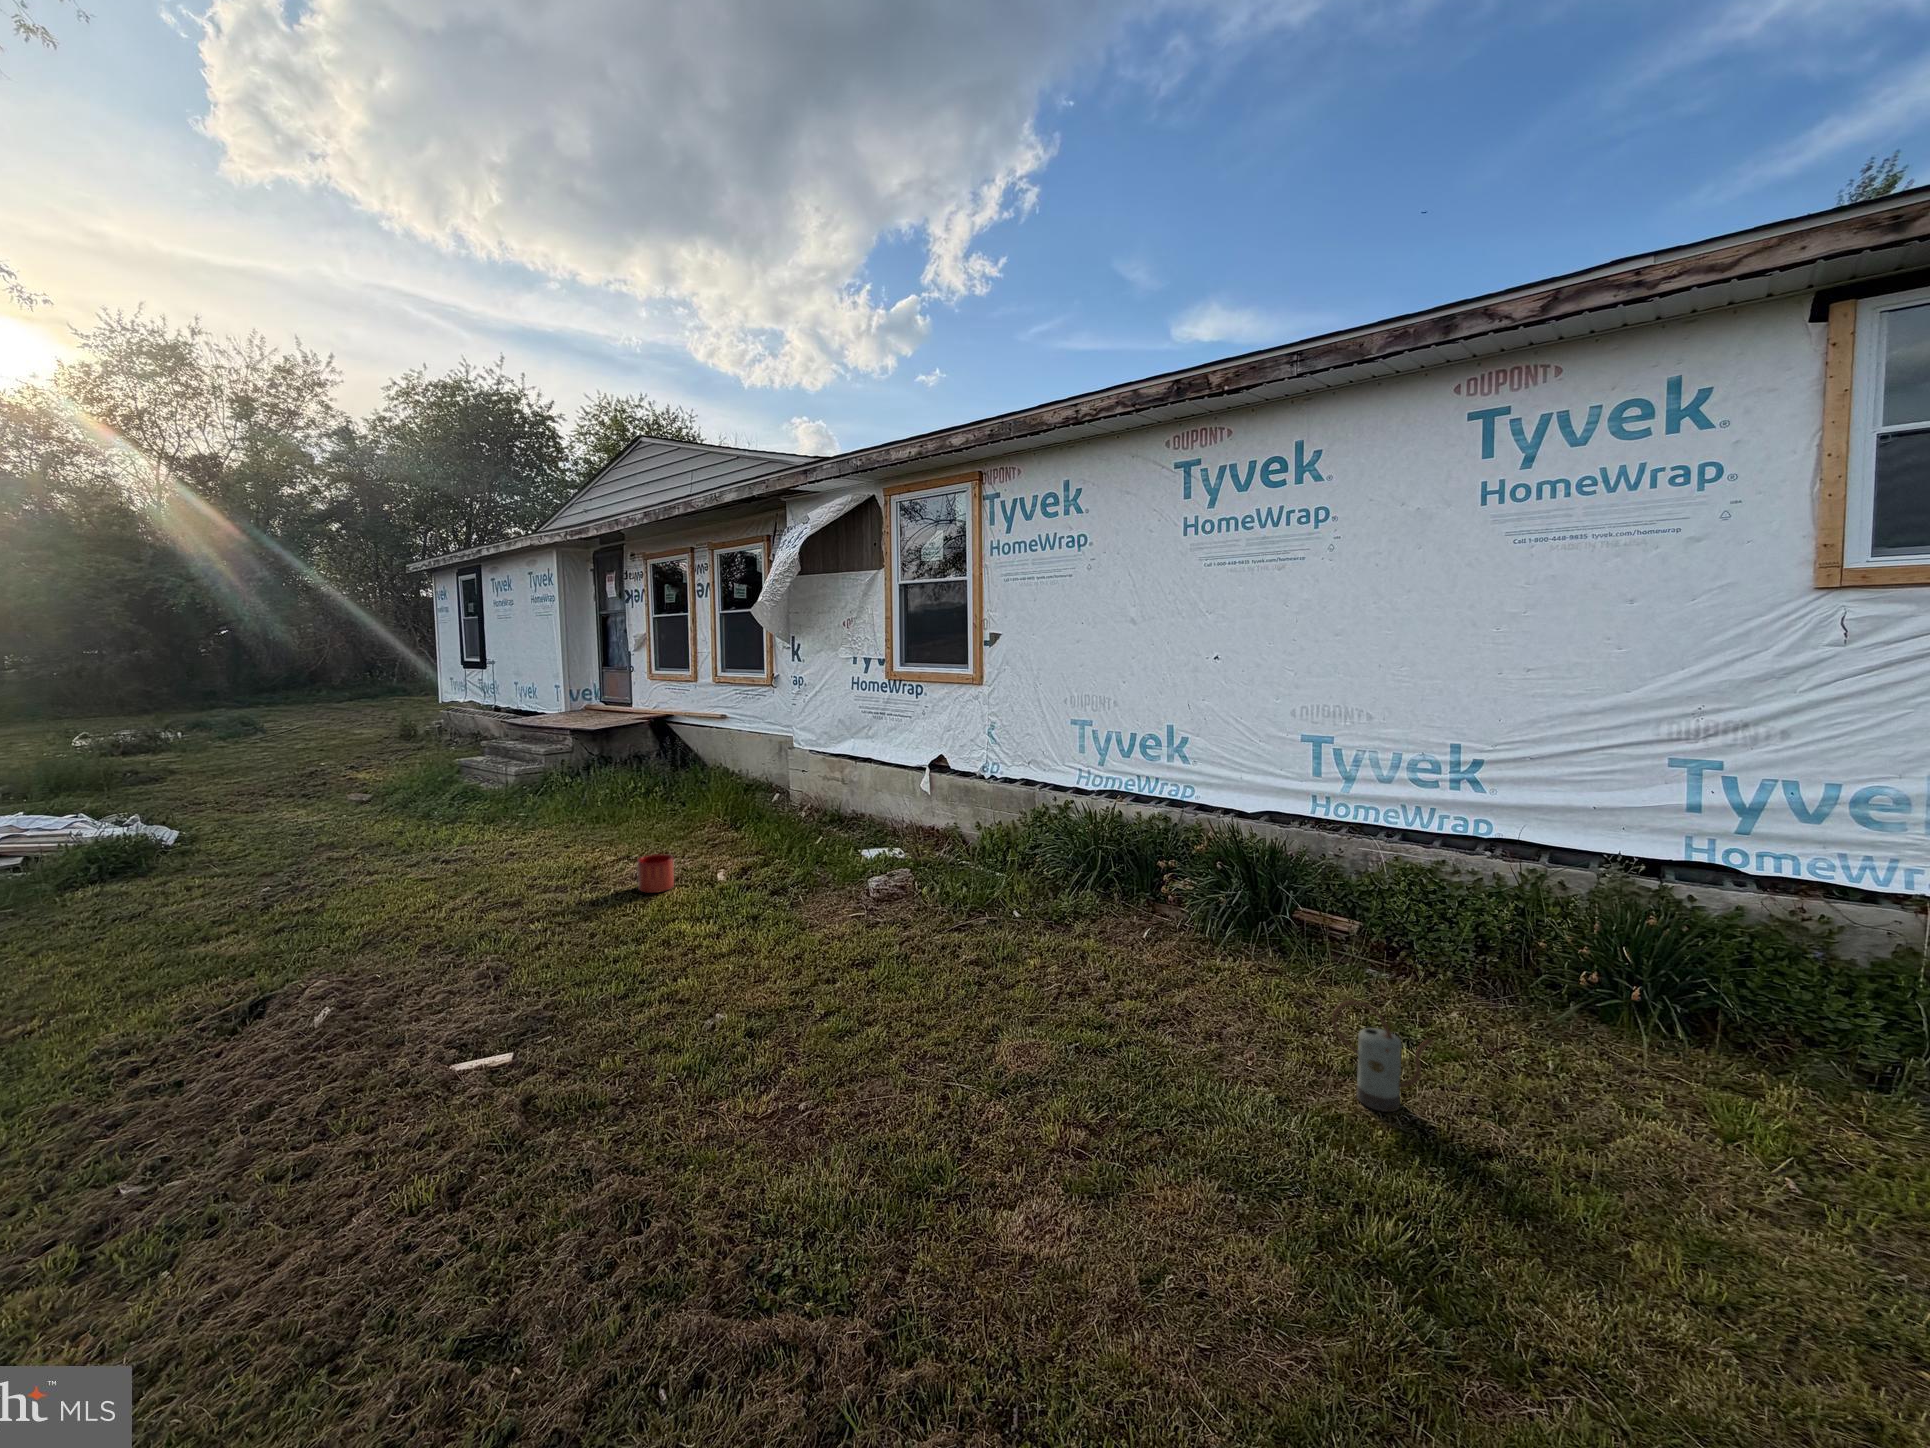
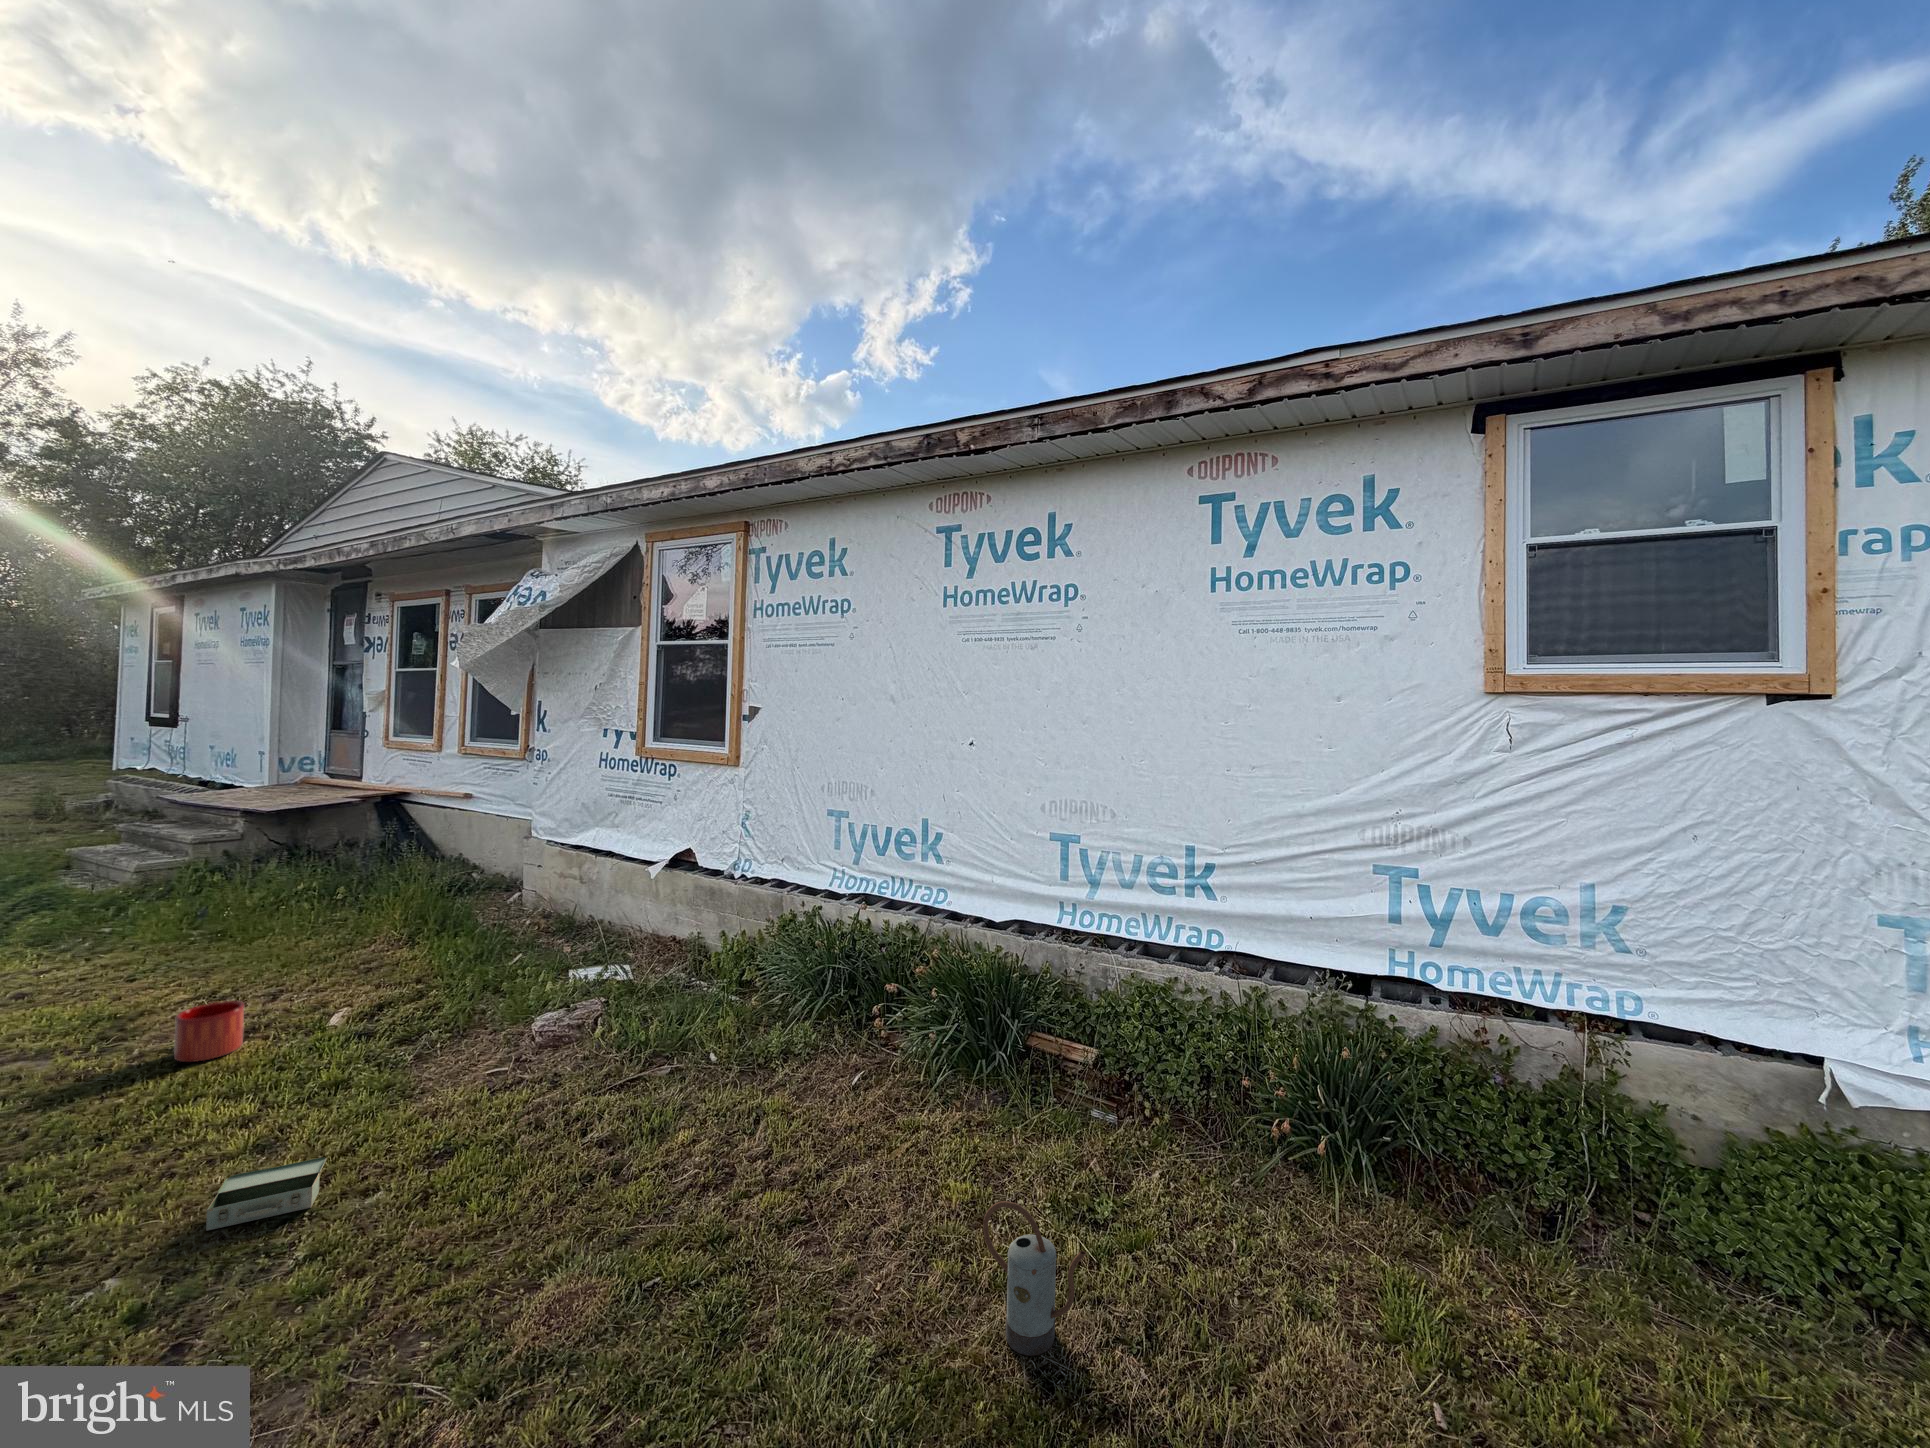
toolbox: none [739,950,796,986] -> present [206,1157,327,1231]

